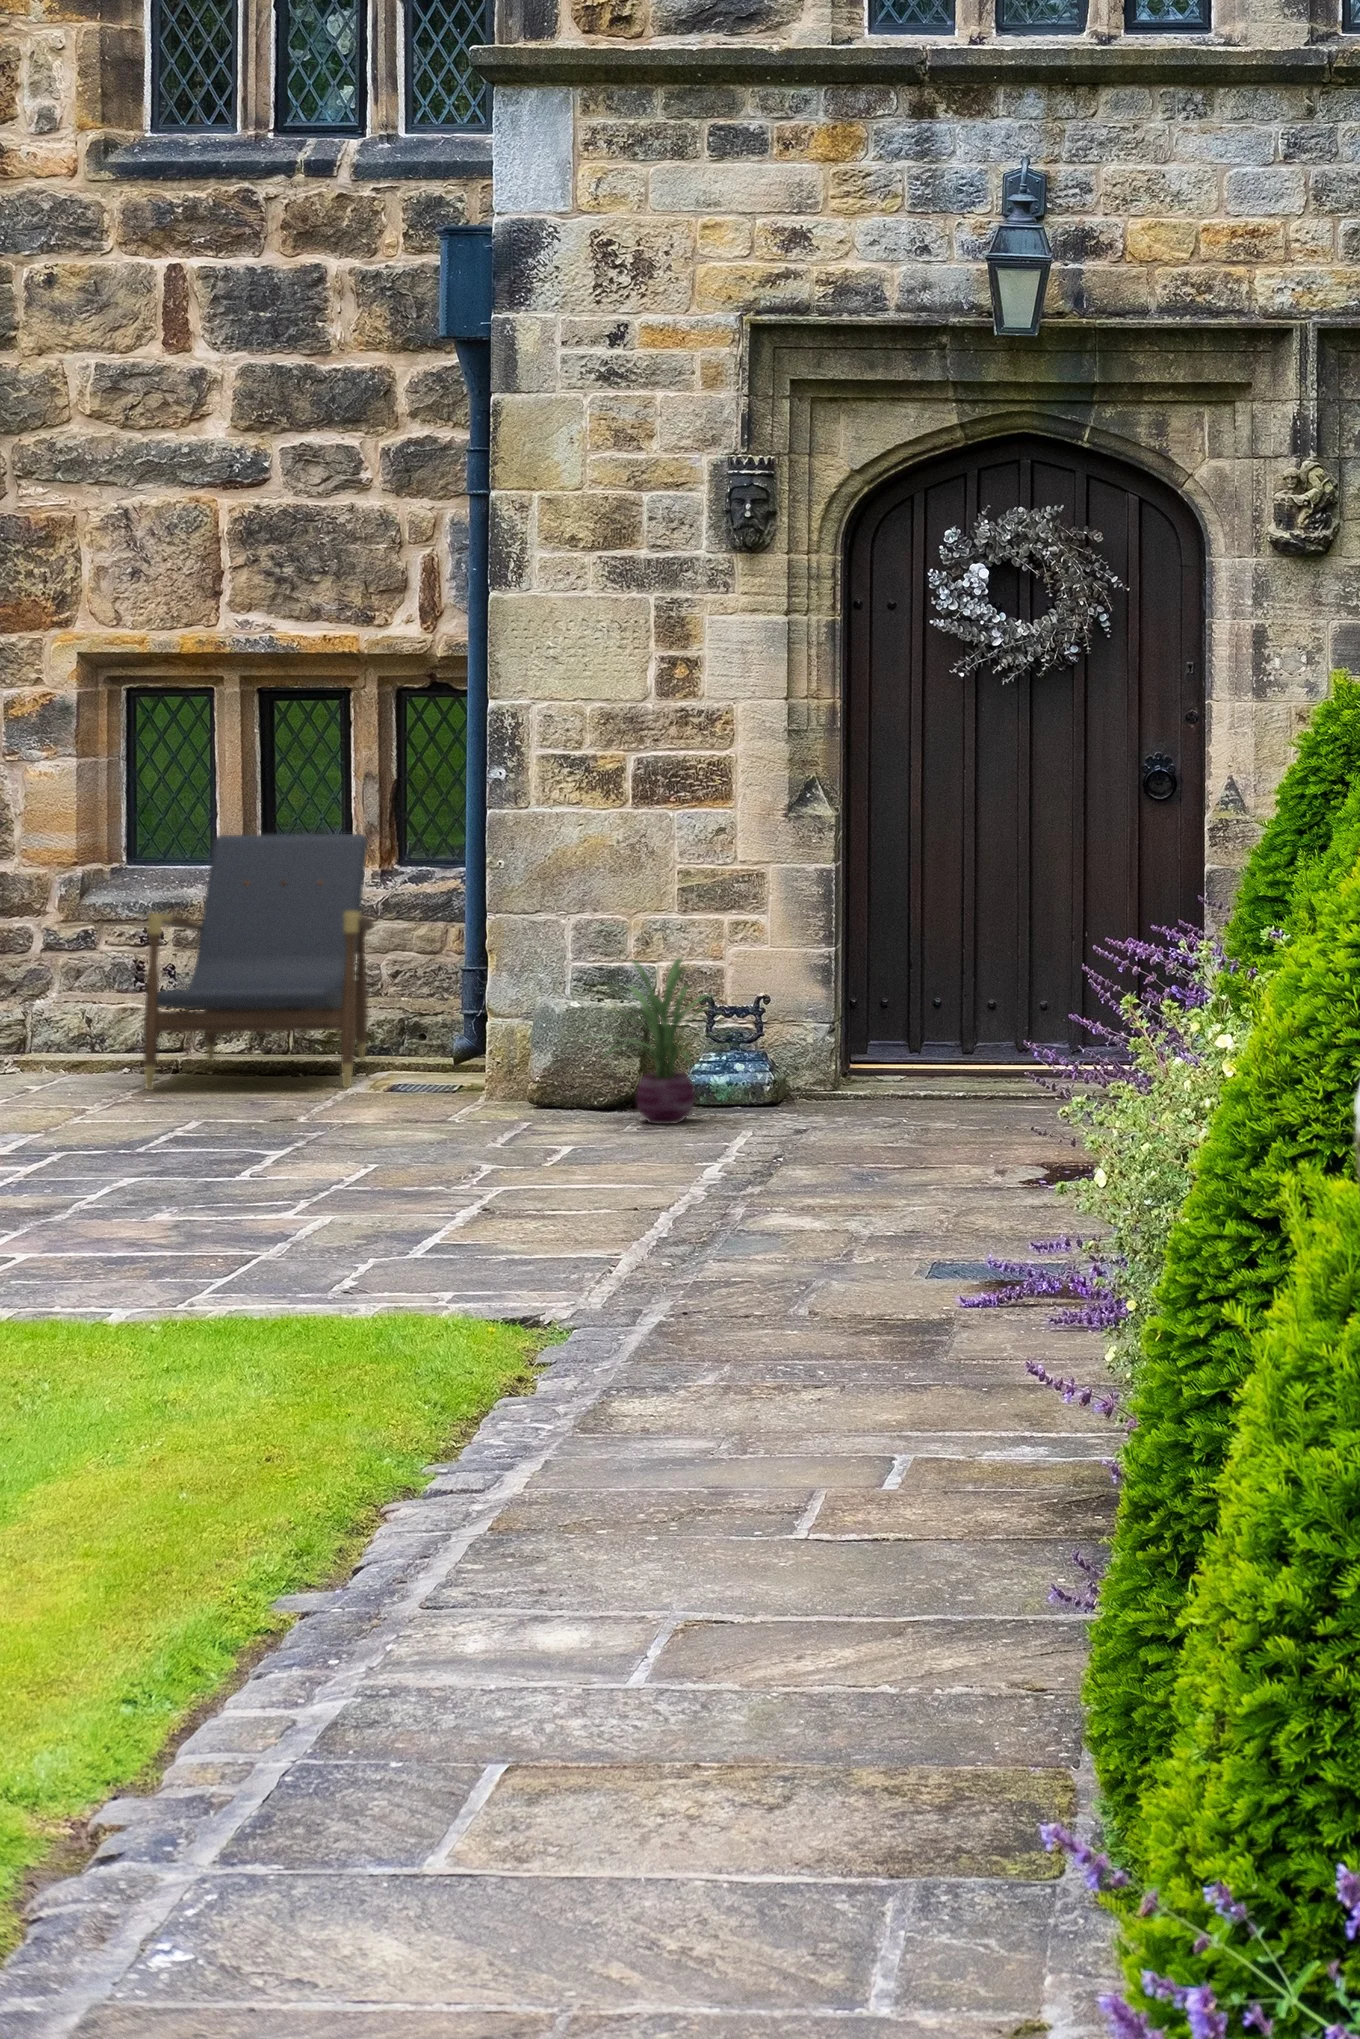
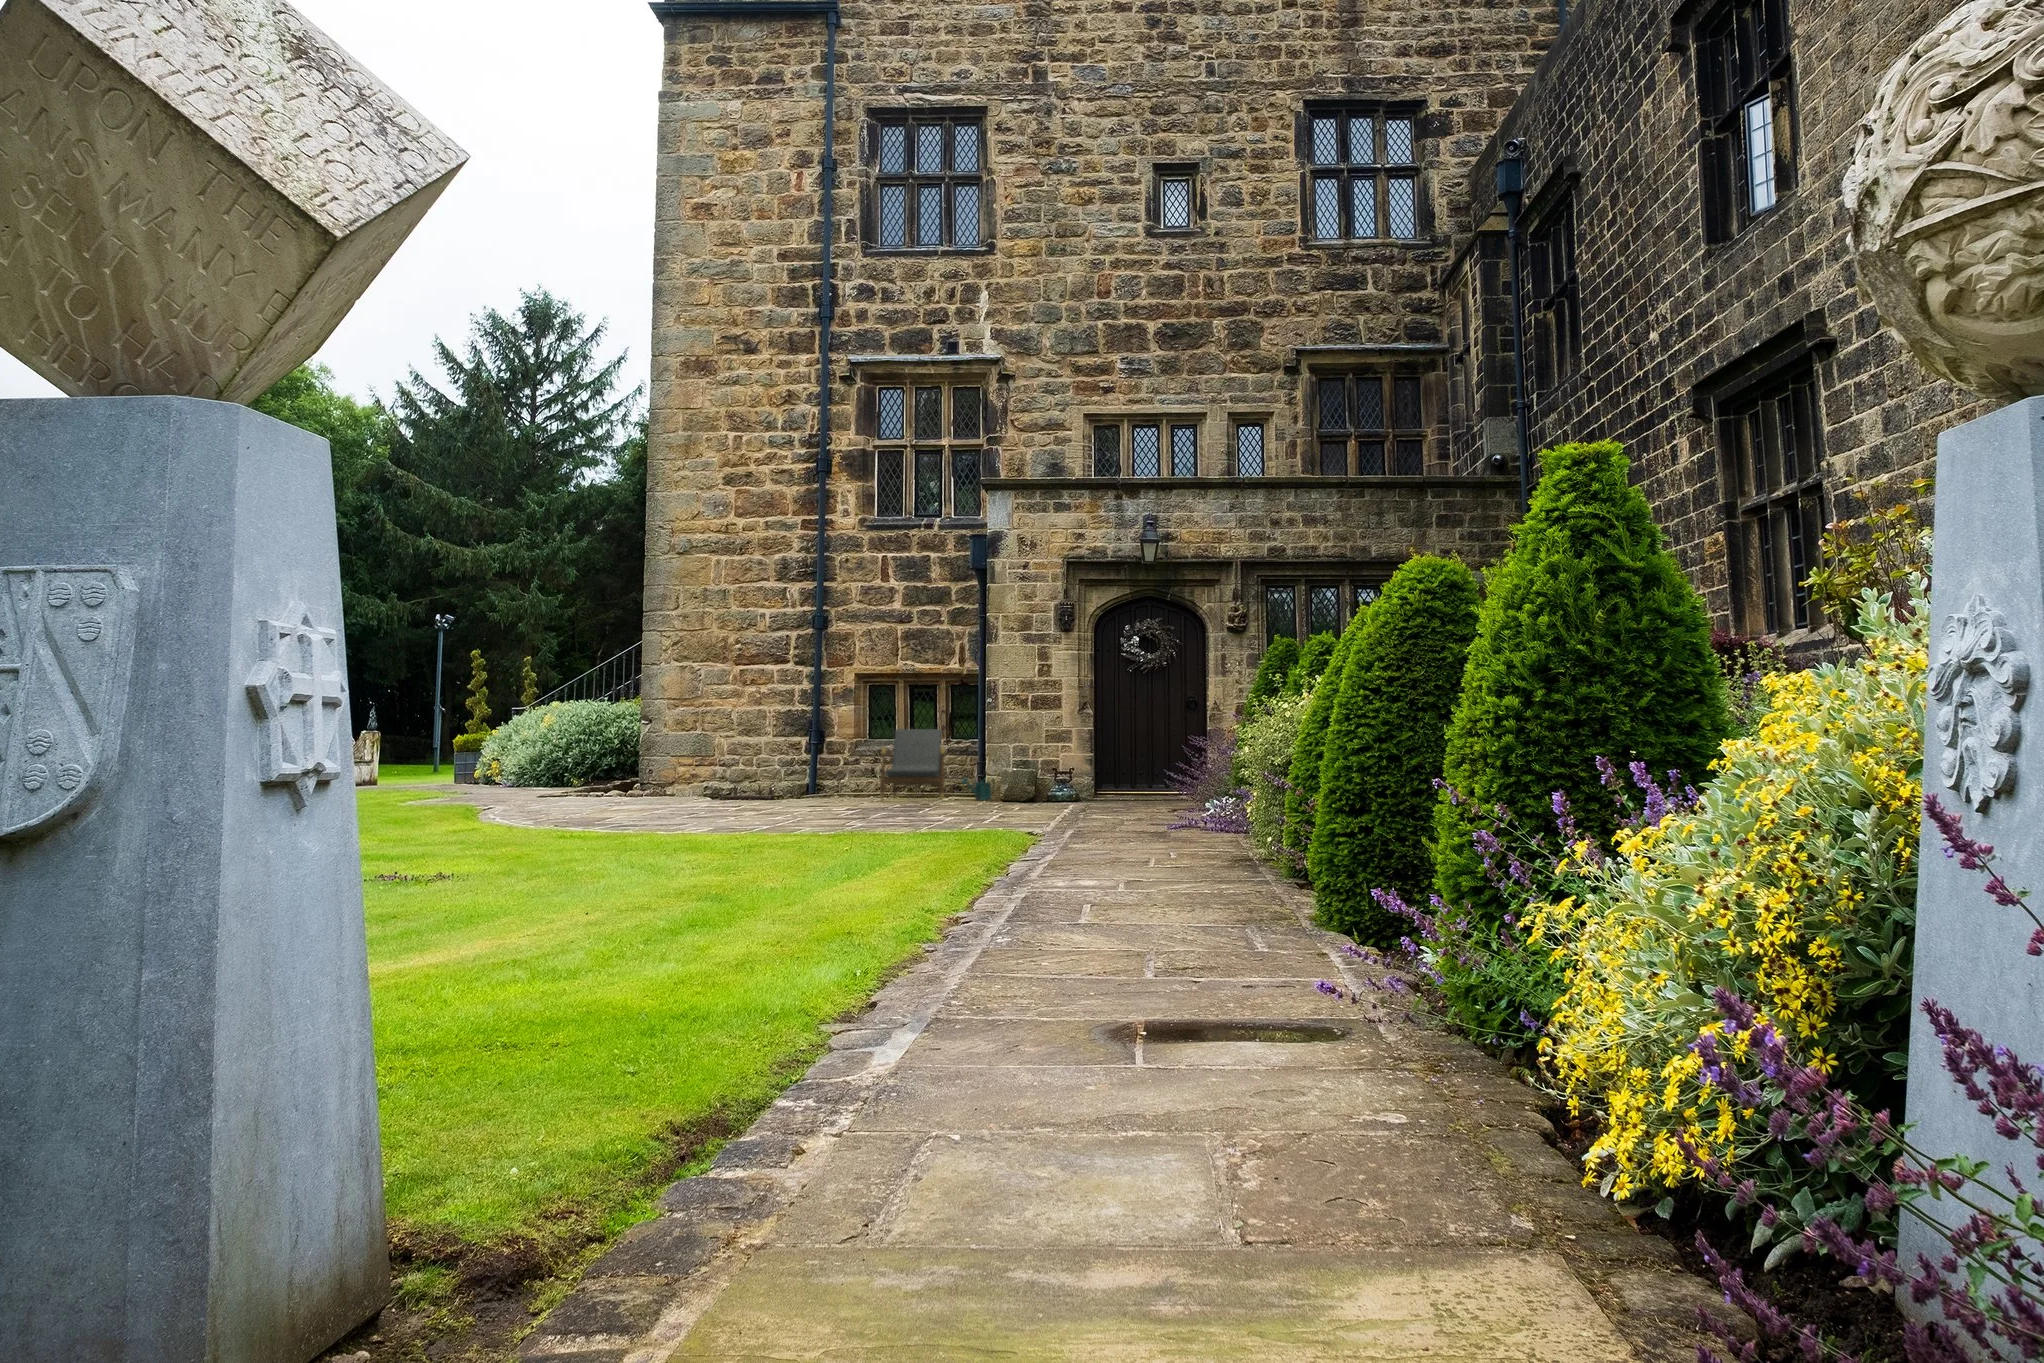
decorative plant: present [597,958,705,1124] -> none [1019,752,1074,801]
watering can: none [388,1028,505,1113] -> present [962,778,992,801]

